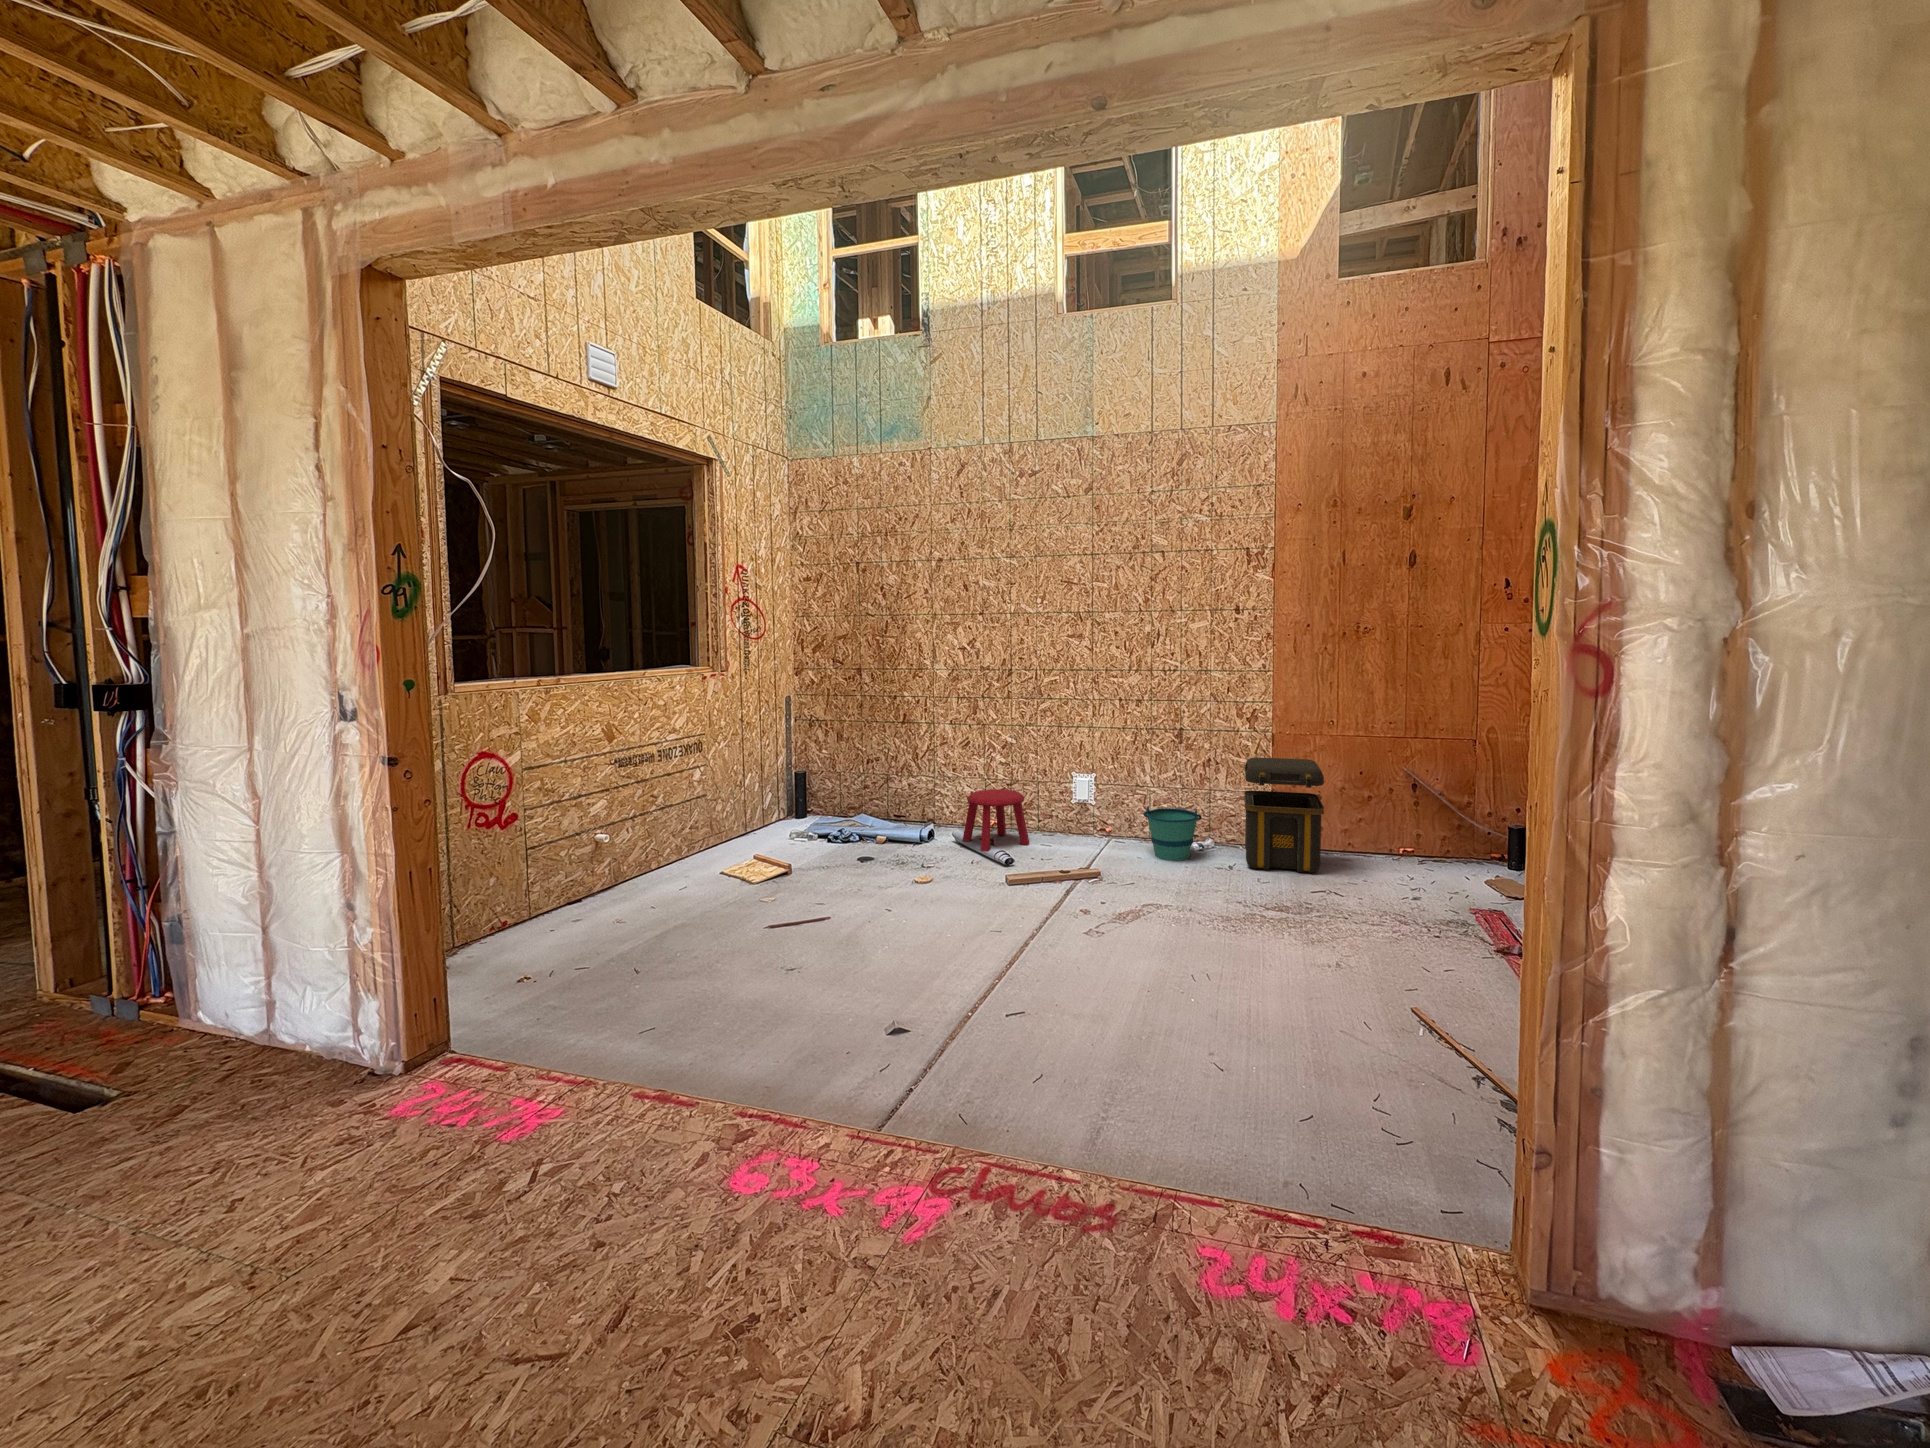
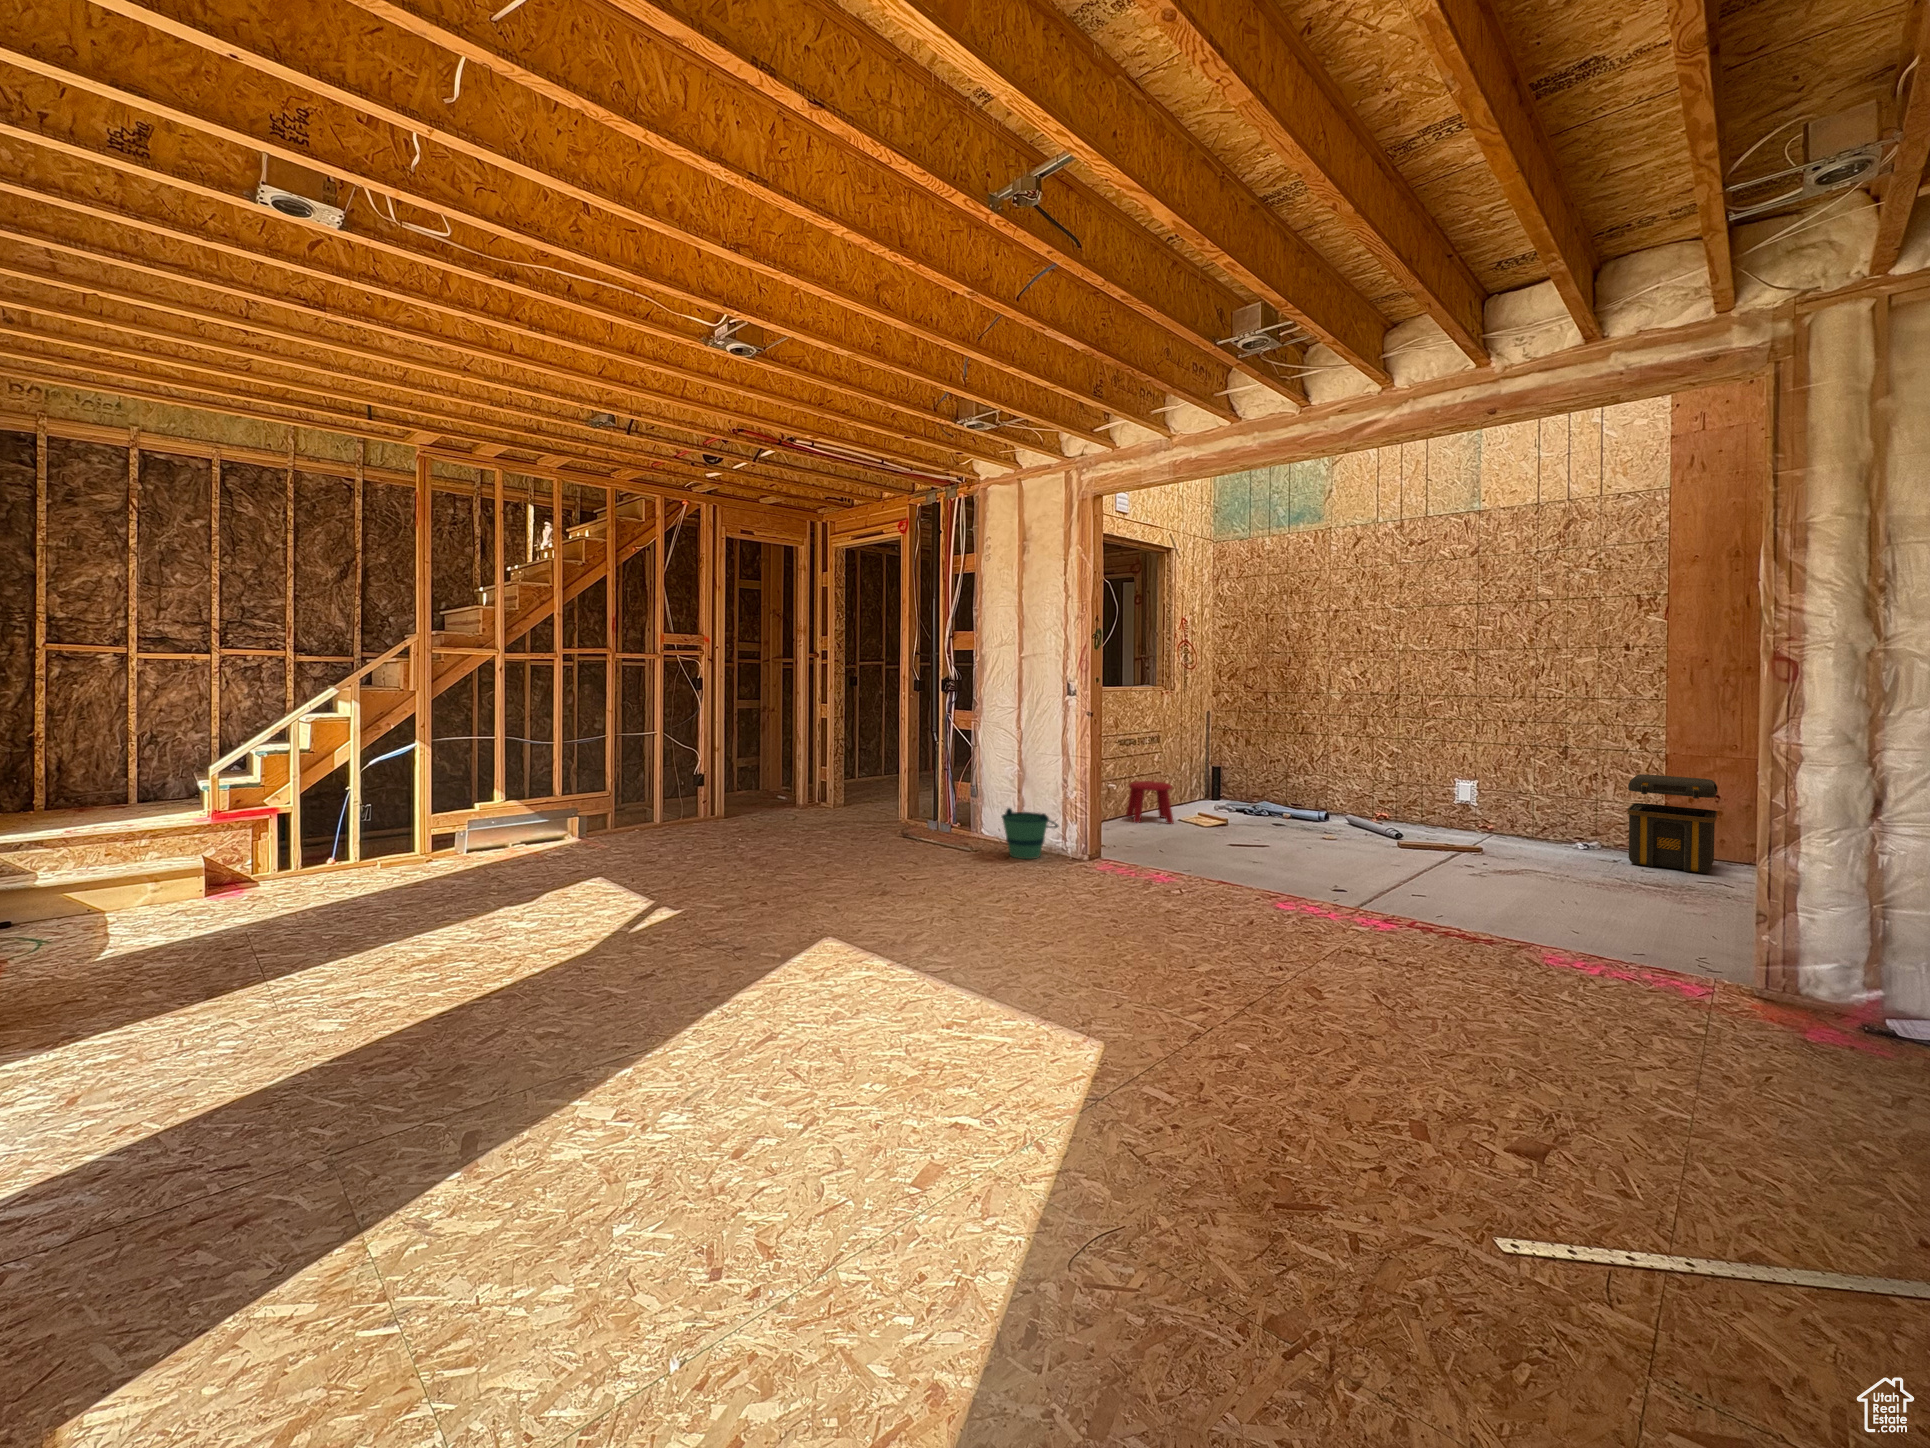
stool: present [963,789,1029,852] -> present [1126,781,1174,824]
bucket: present [1143,806,1202,861] -> present [1002,808,1058,859]

